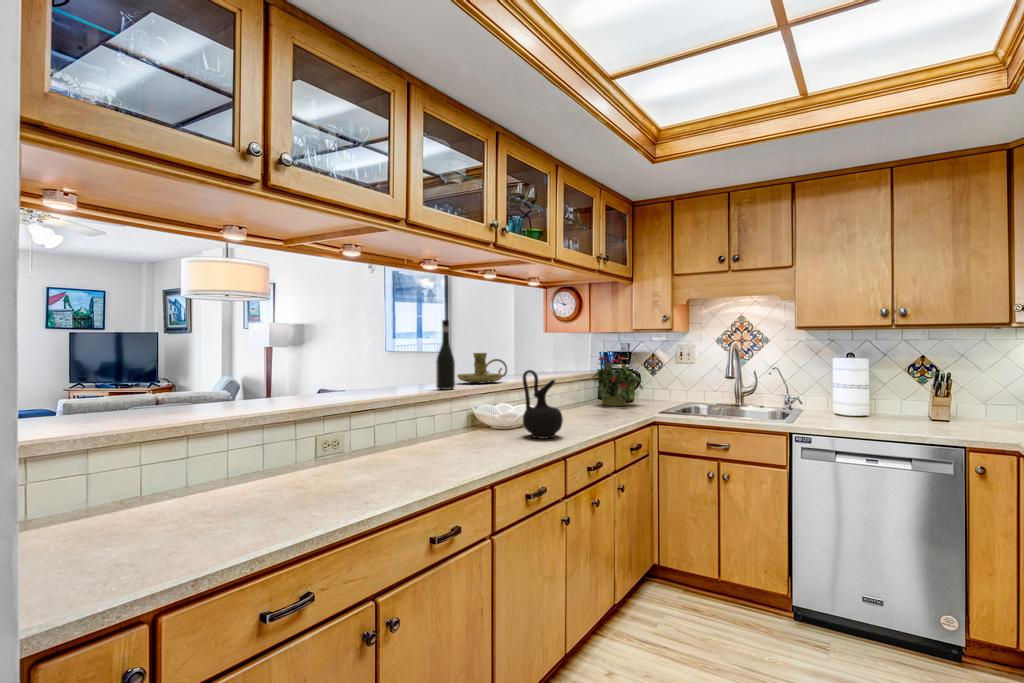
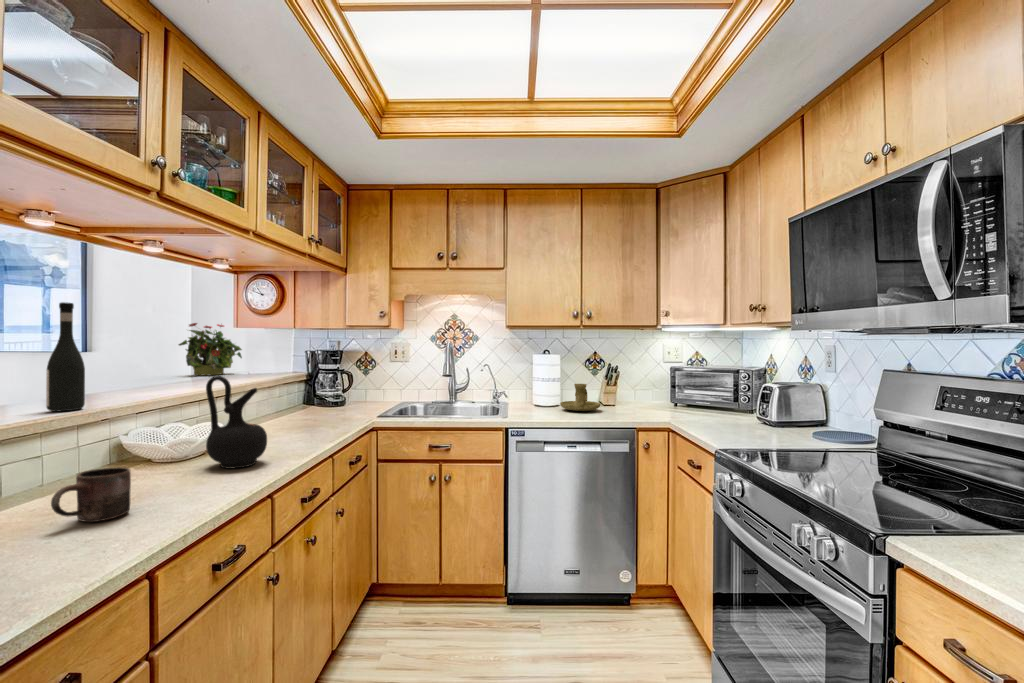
candle holder: present [457,353,507,383] -> present [560,384,601,411]
potted plant: present [592,357,643,406] -> present [179,323,242,375]
mug: none [443,425,480,457] -> present [51,467,131,522]

